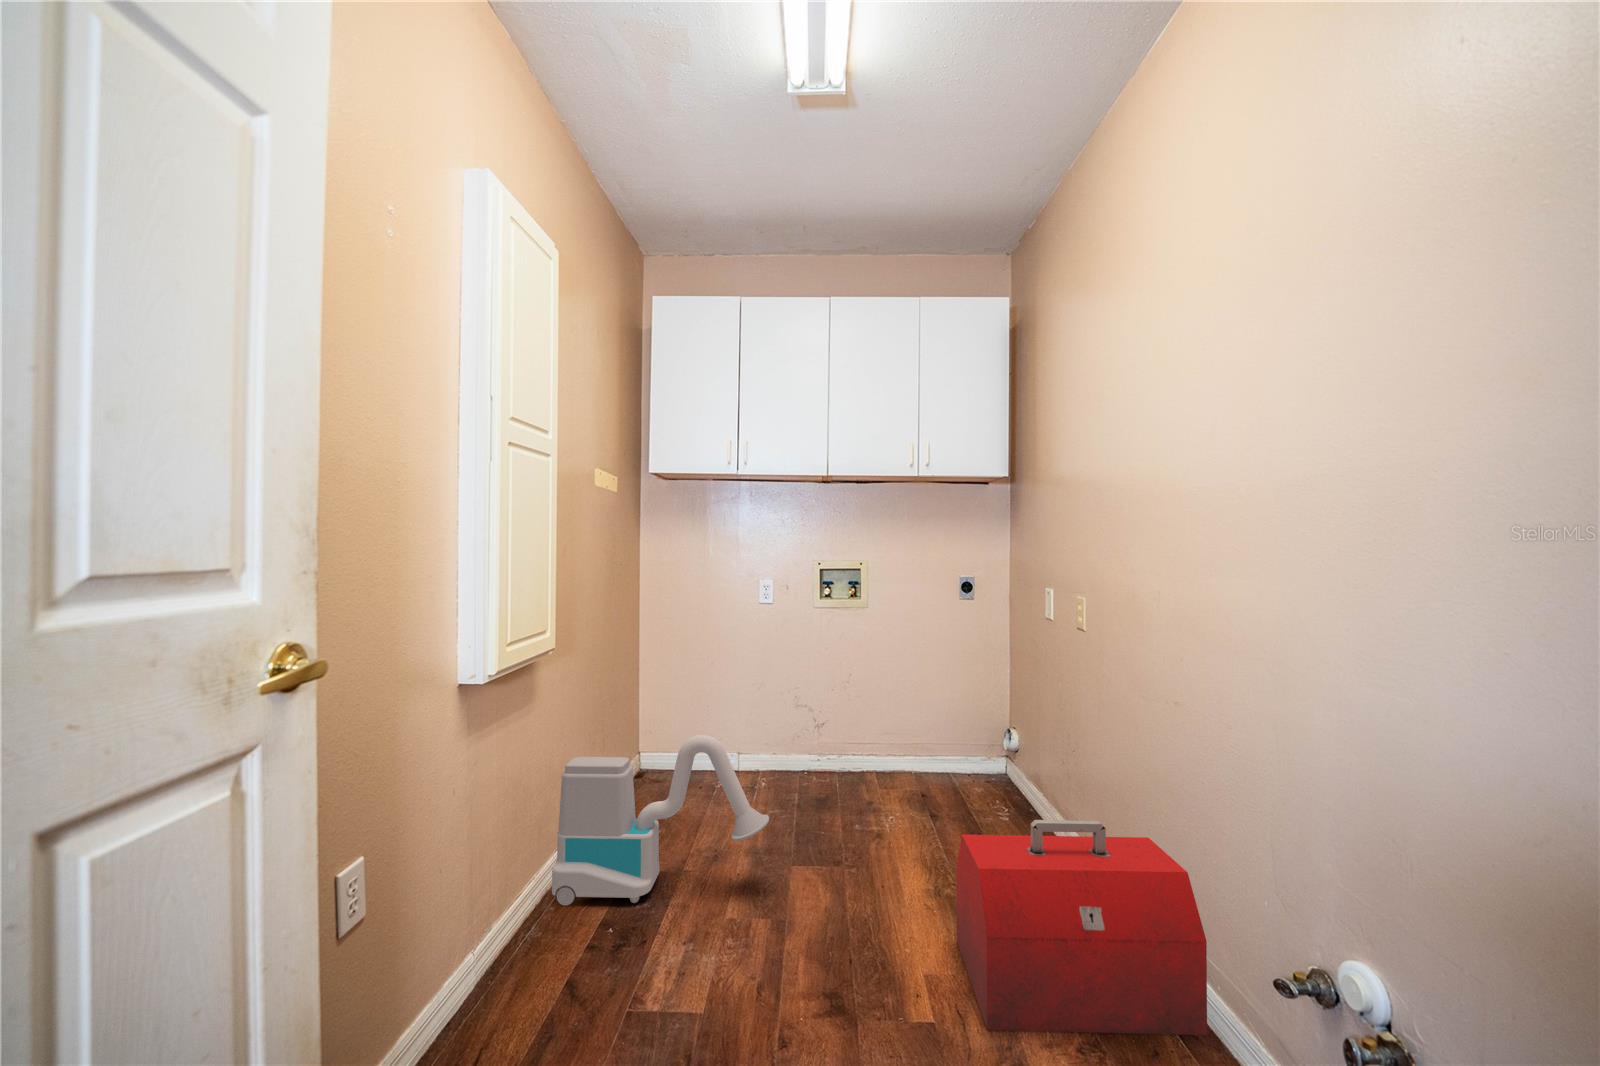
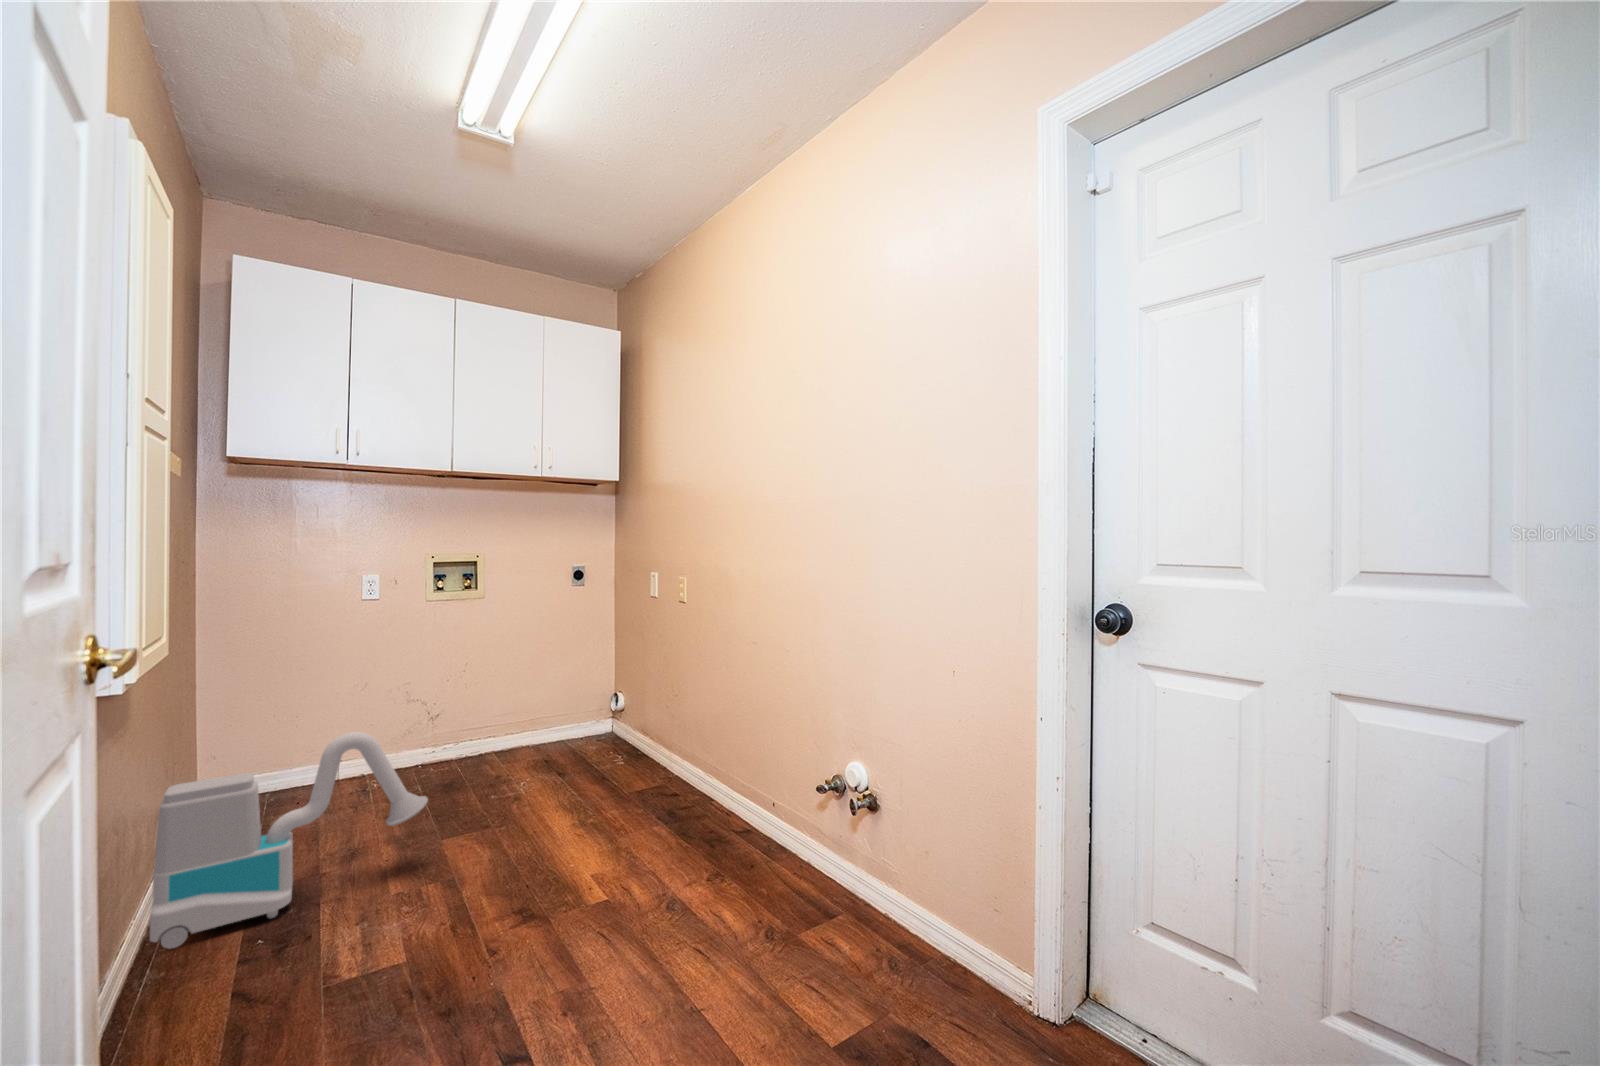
toolbox: present [956,820,1207,1035] -> none [608,731,772,888]

